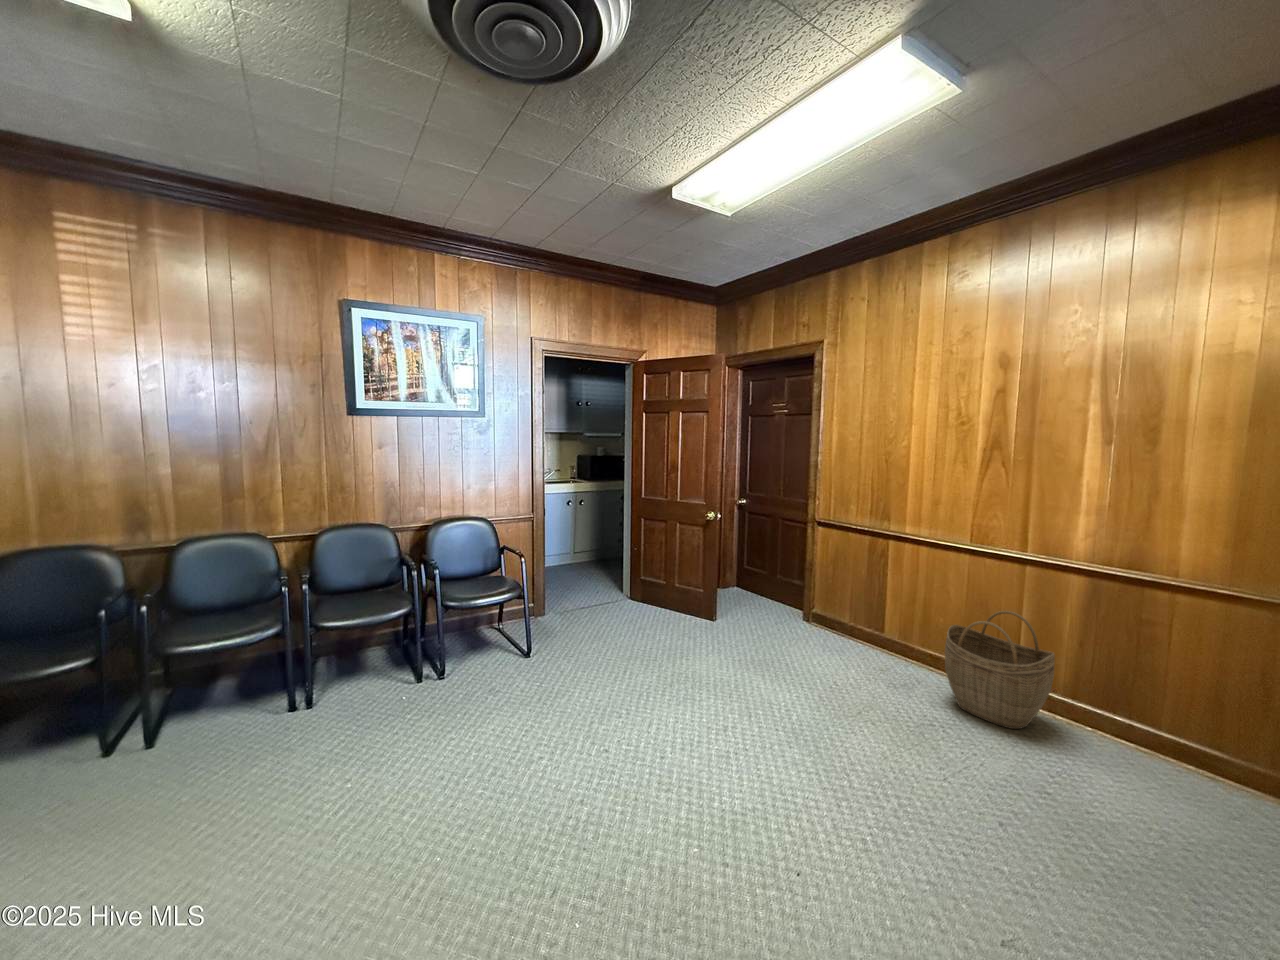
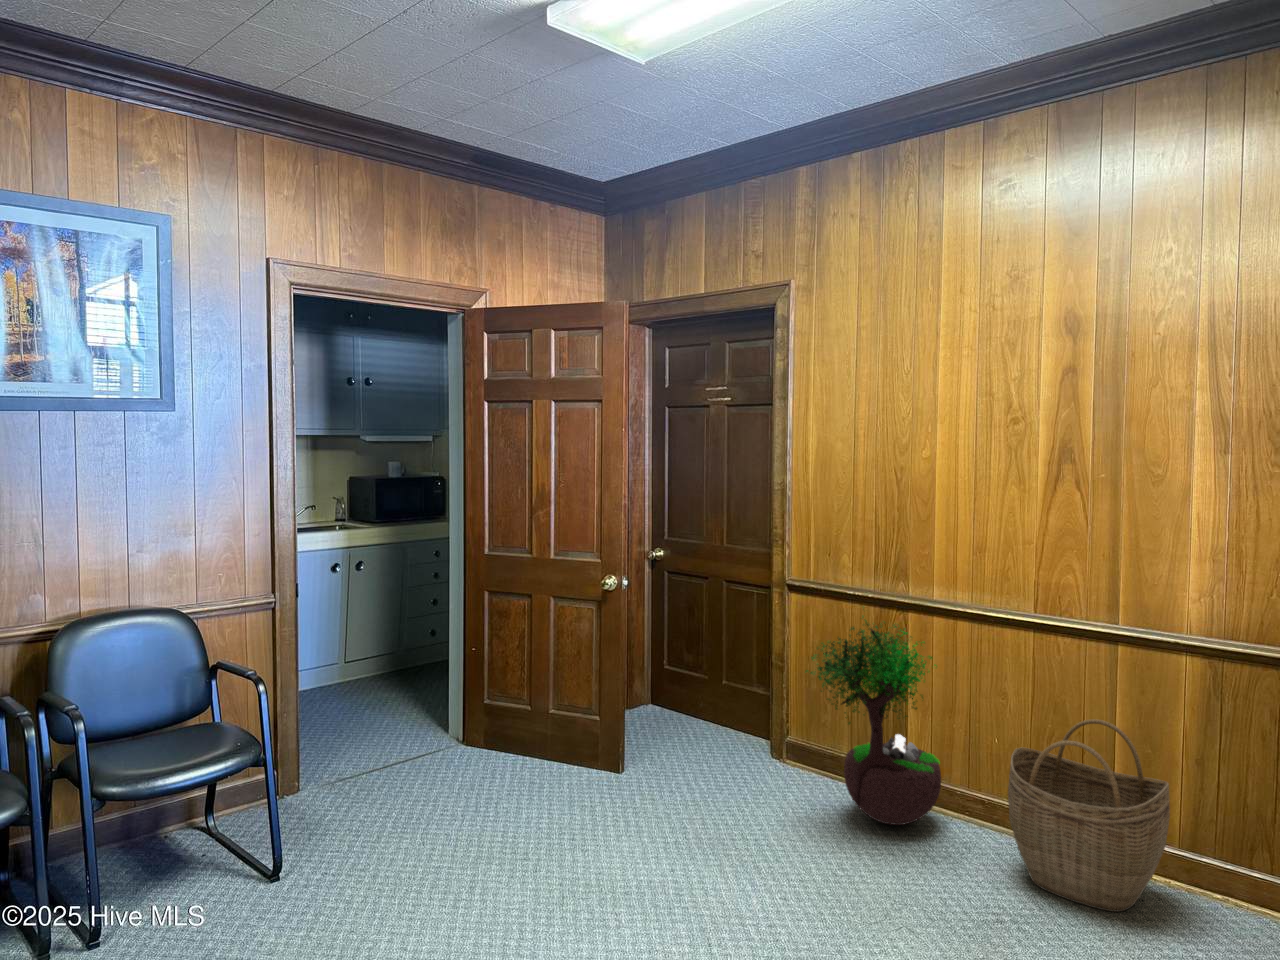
potted tree: none [820,534,906,666] -> present [806,606,941,825]

